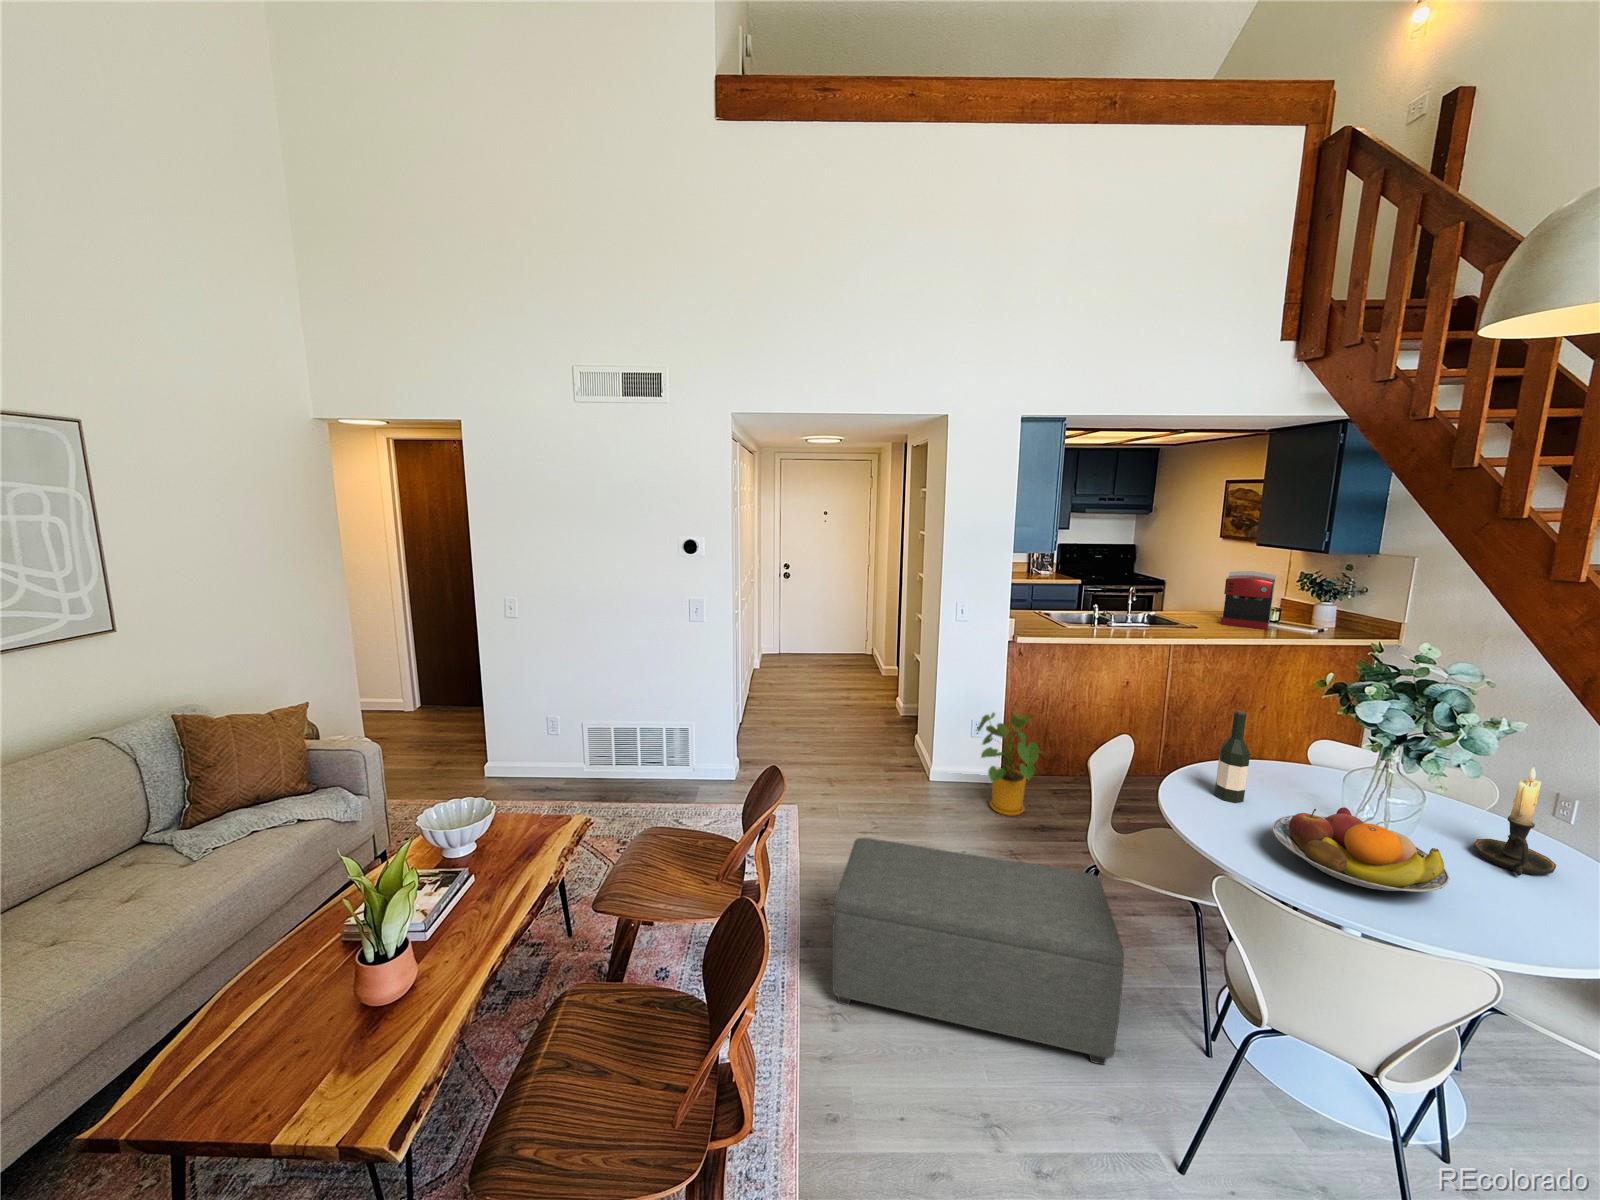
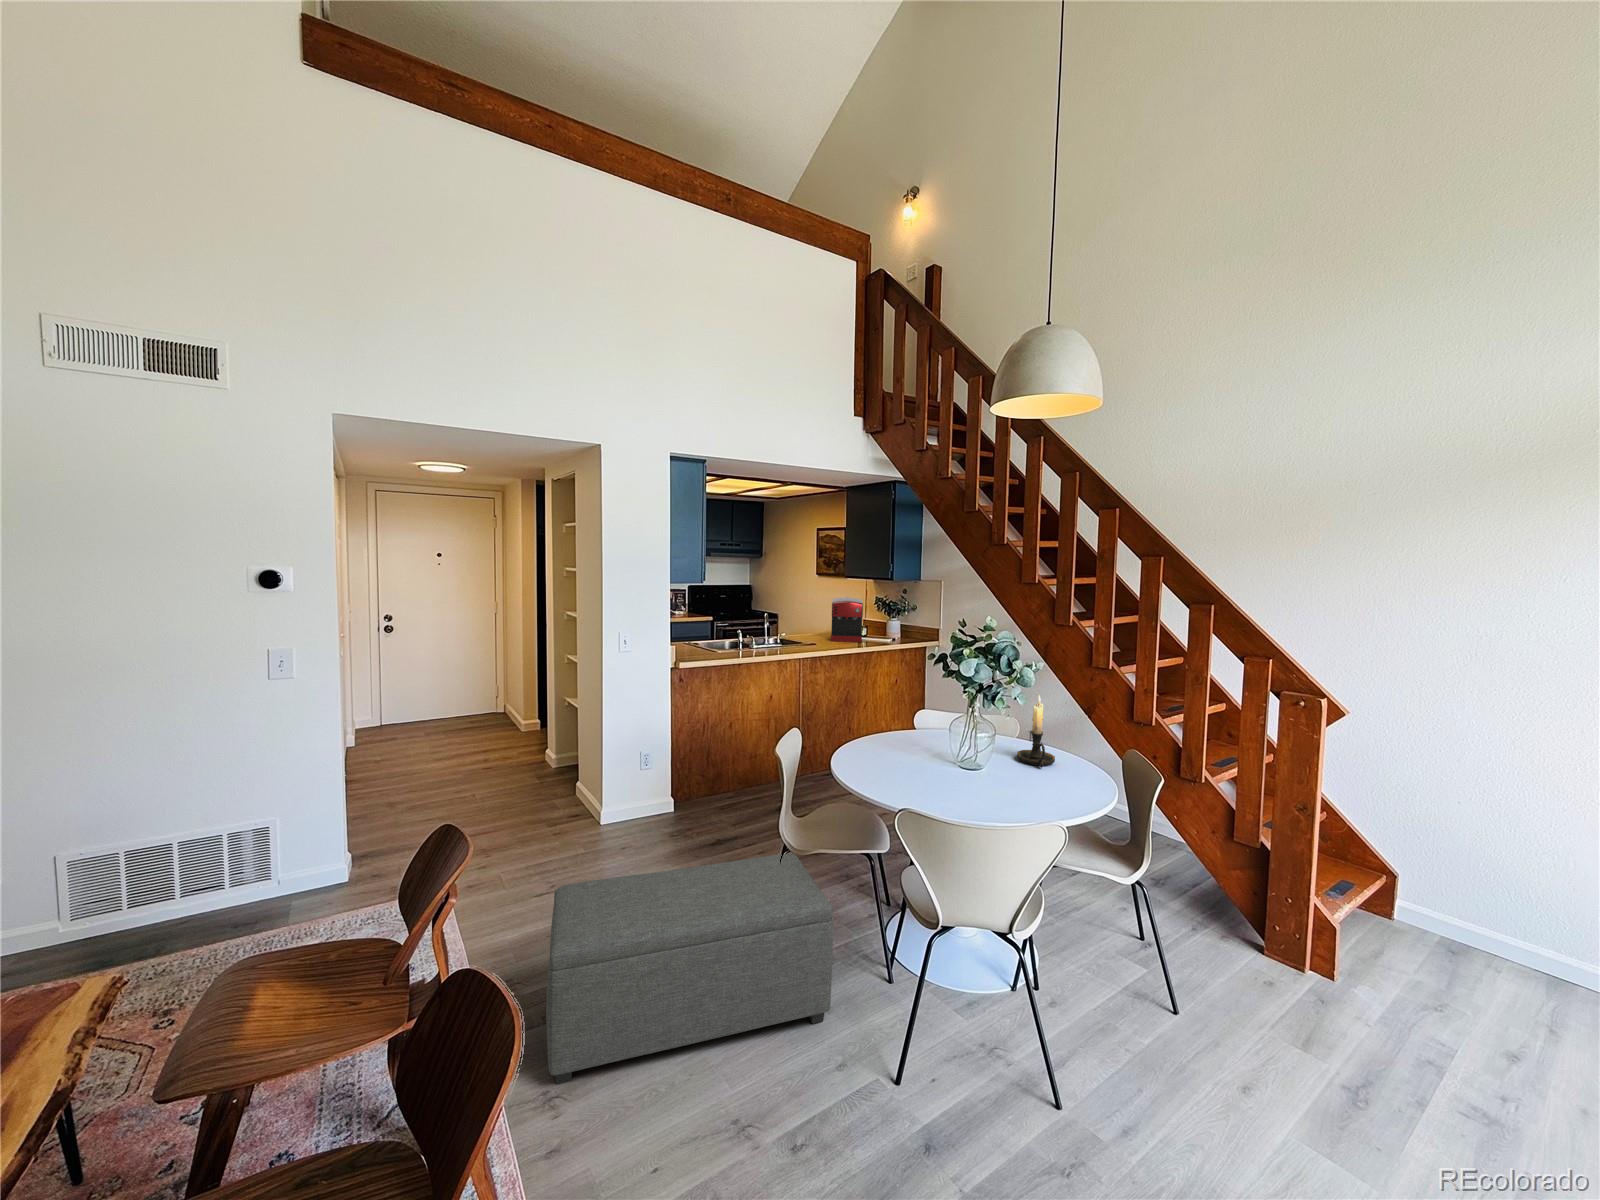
wine bottle: present [1215,710,1250,803] -> none [870,686,892,761]
house plant: present [977,712,1040,816] -> none [650,735,720,839]
fruit bowl: present [1272,807,1449,892] -> none [918,743,1018,795]

